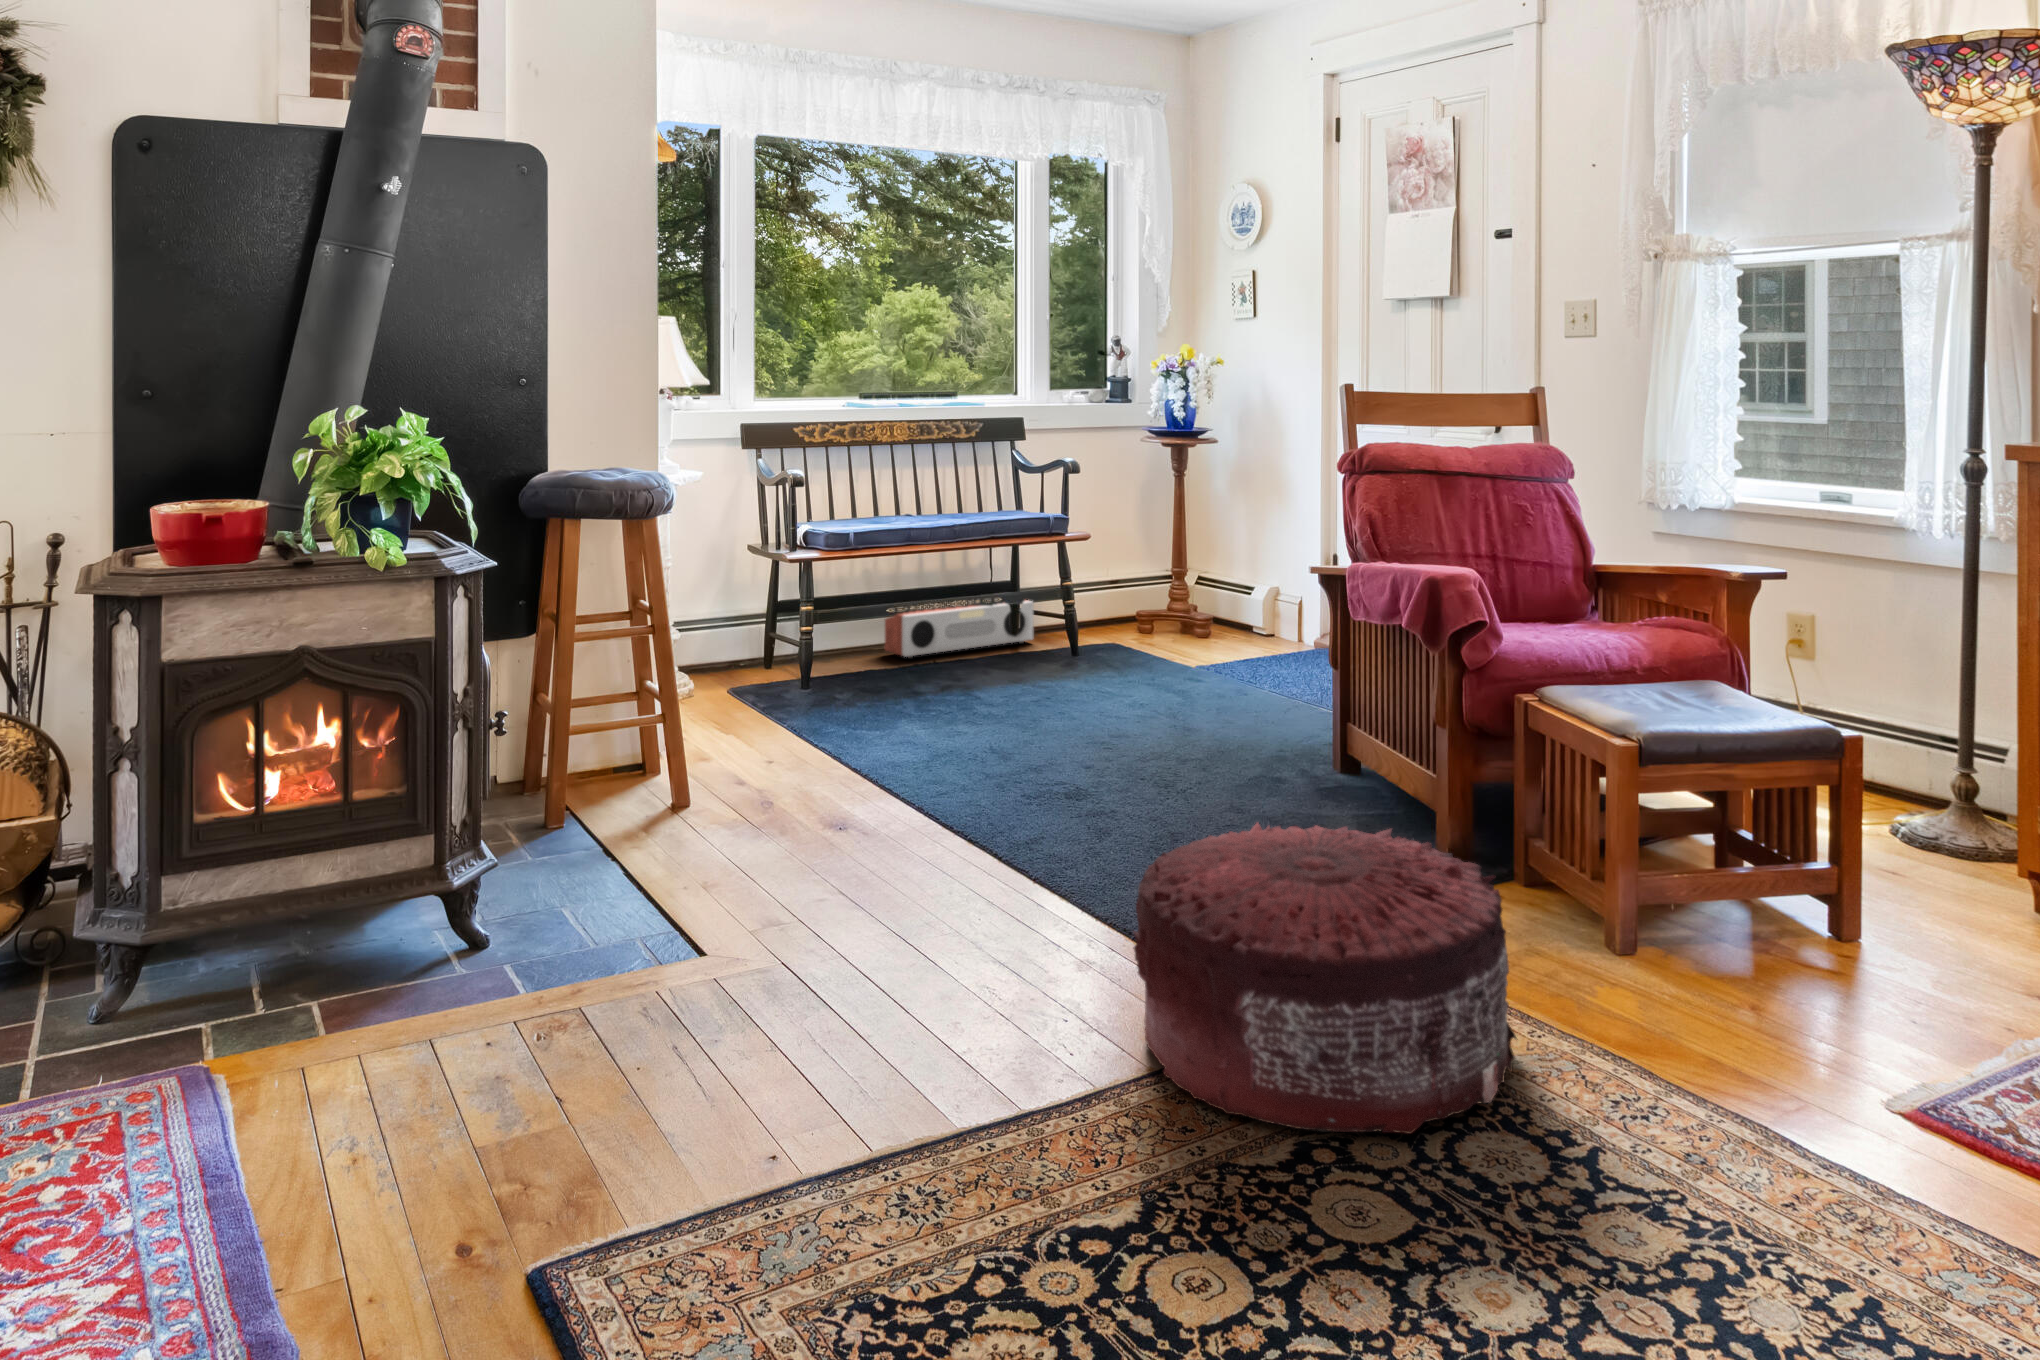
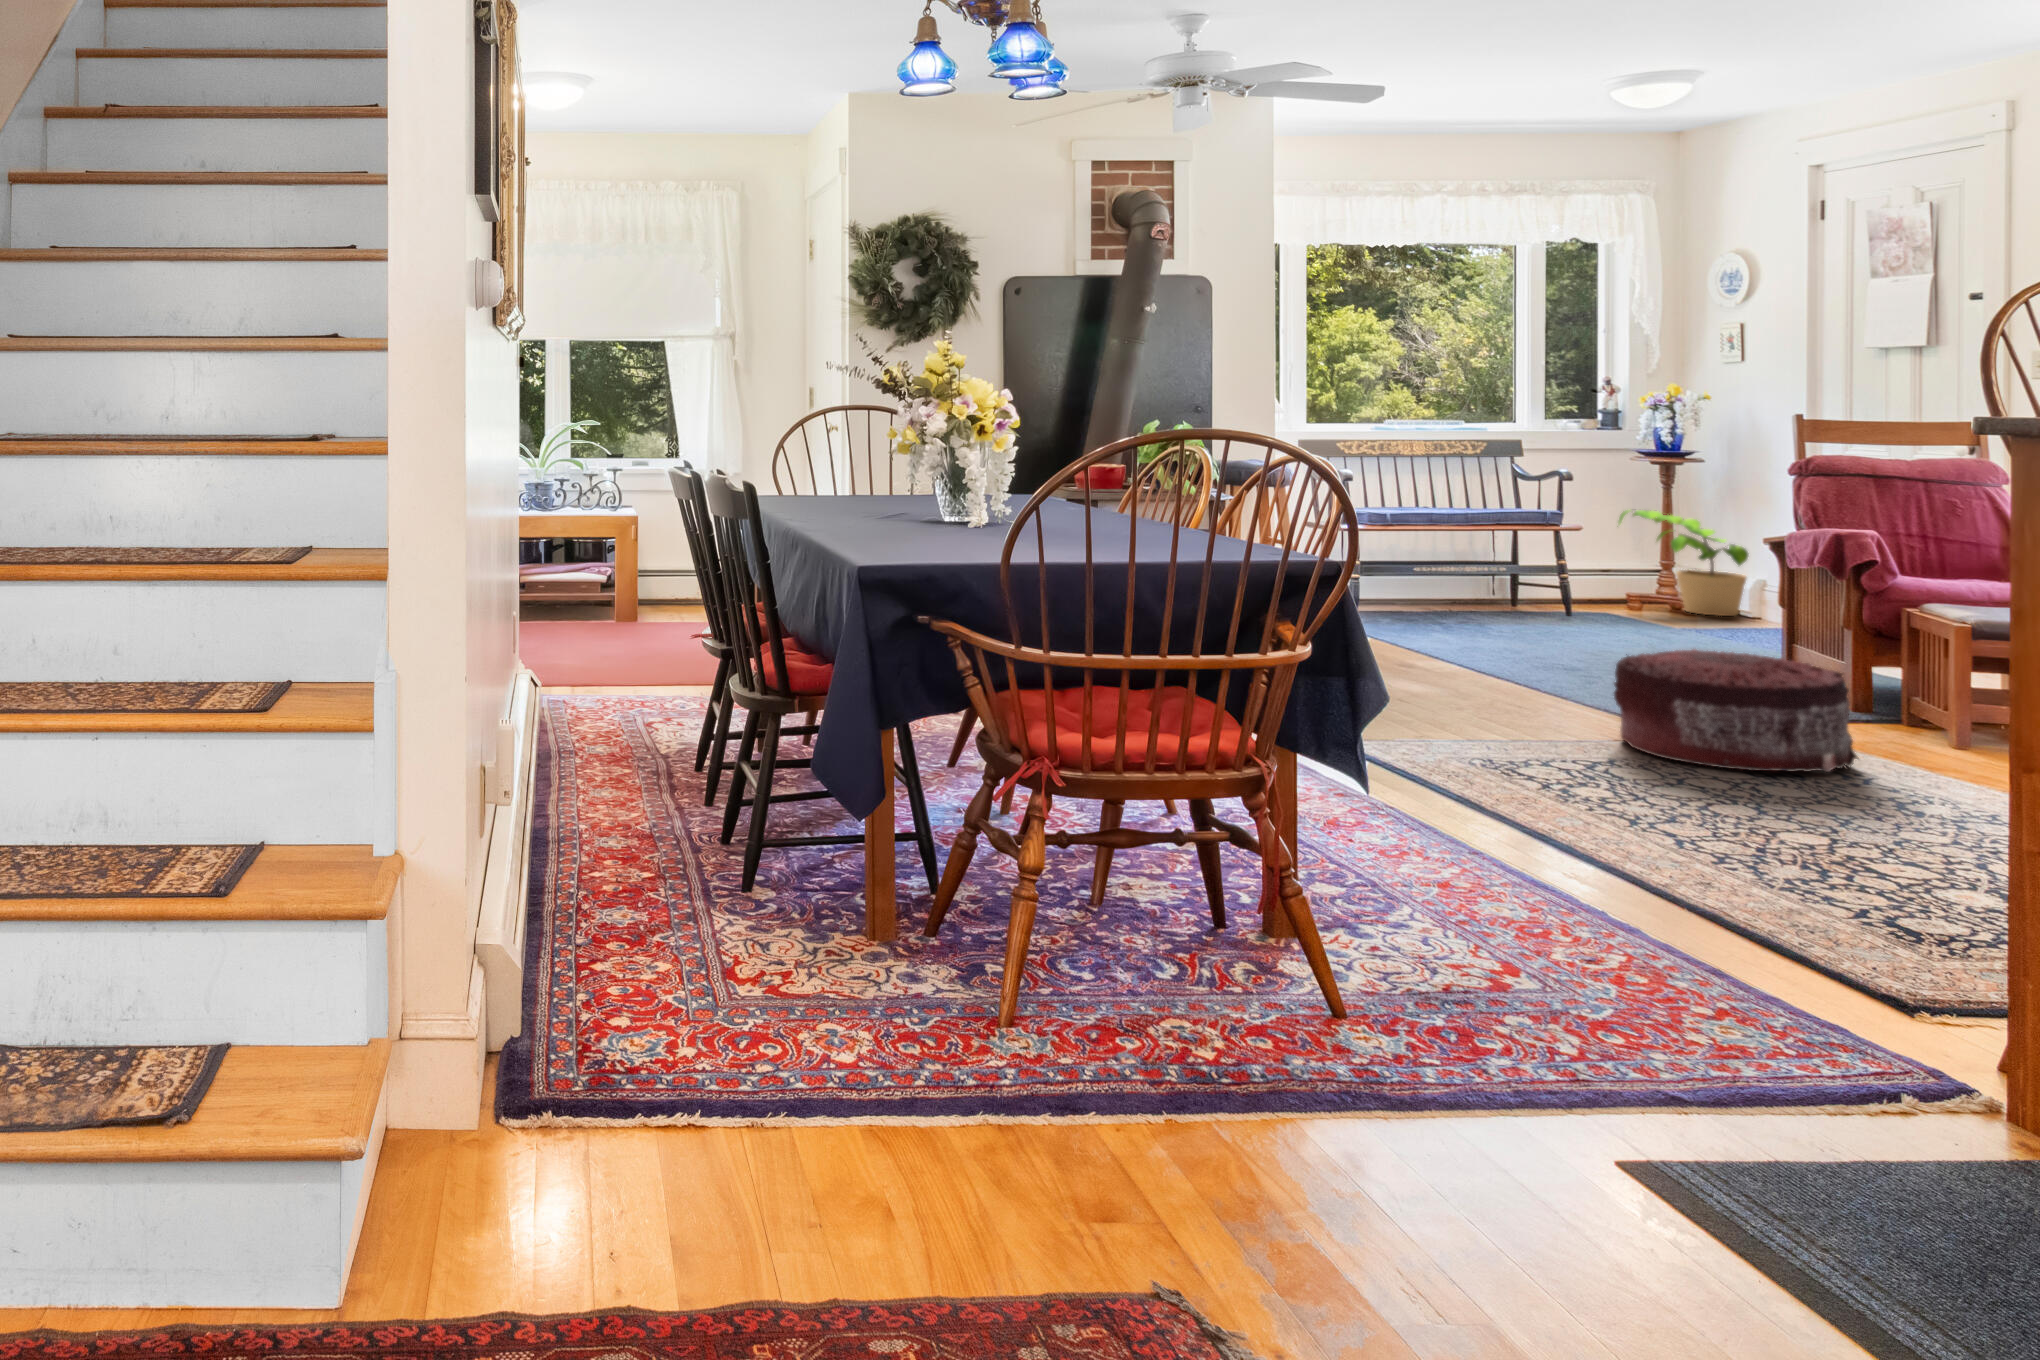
potted plant: none [1126,508,1262,638] -> present [1619,510,1749,616]
speaker: present [885,600,1034,659] -> none [1409,571,1533,606]

